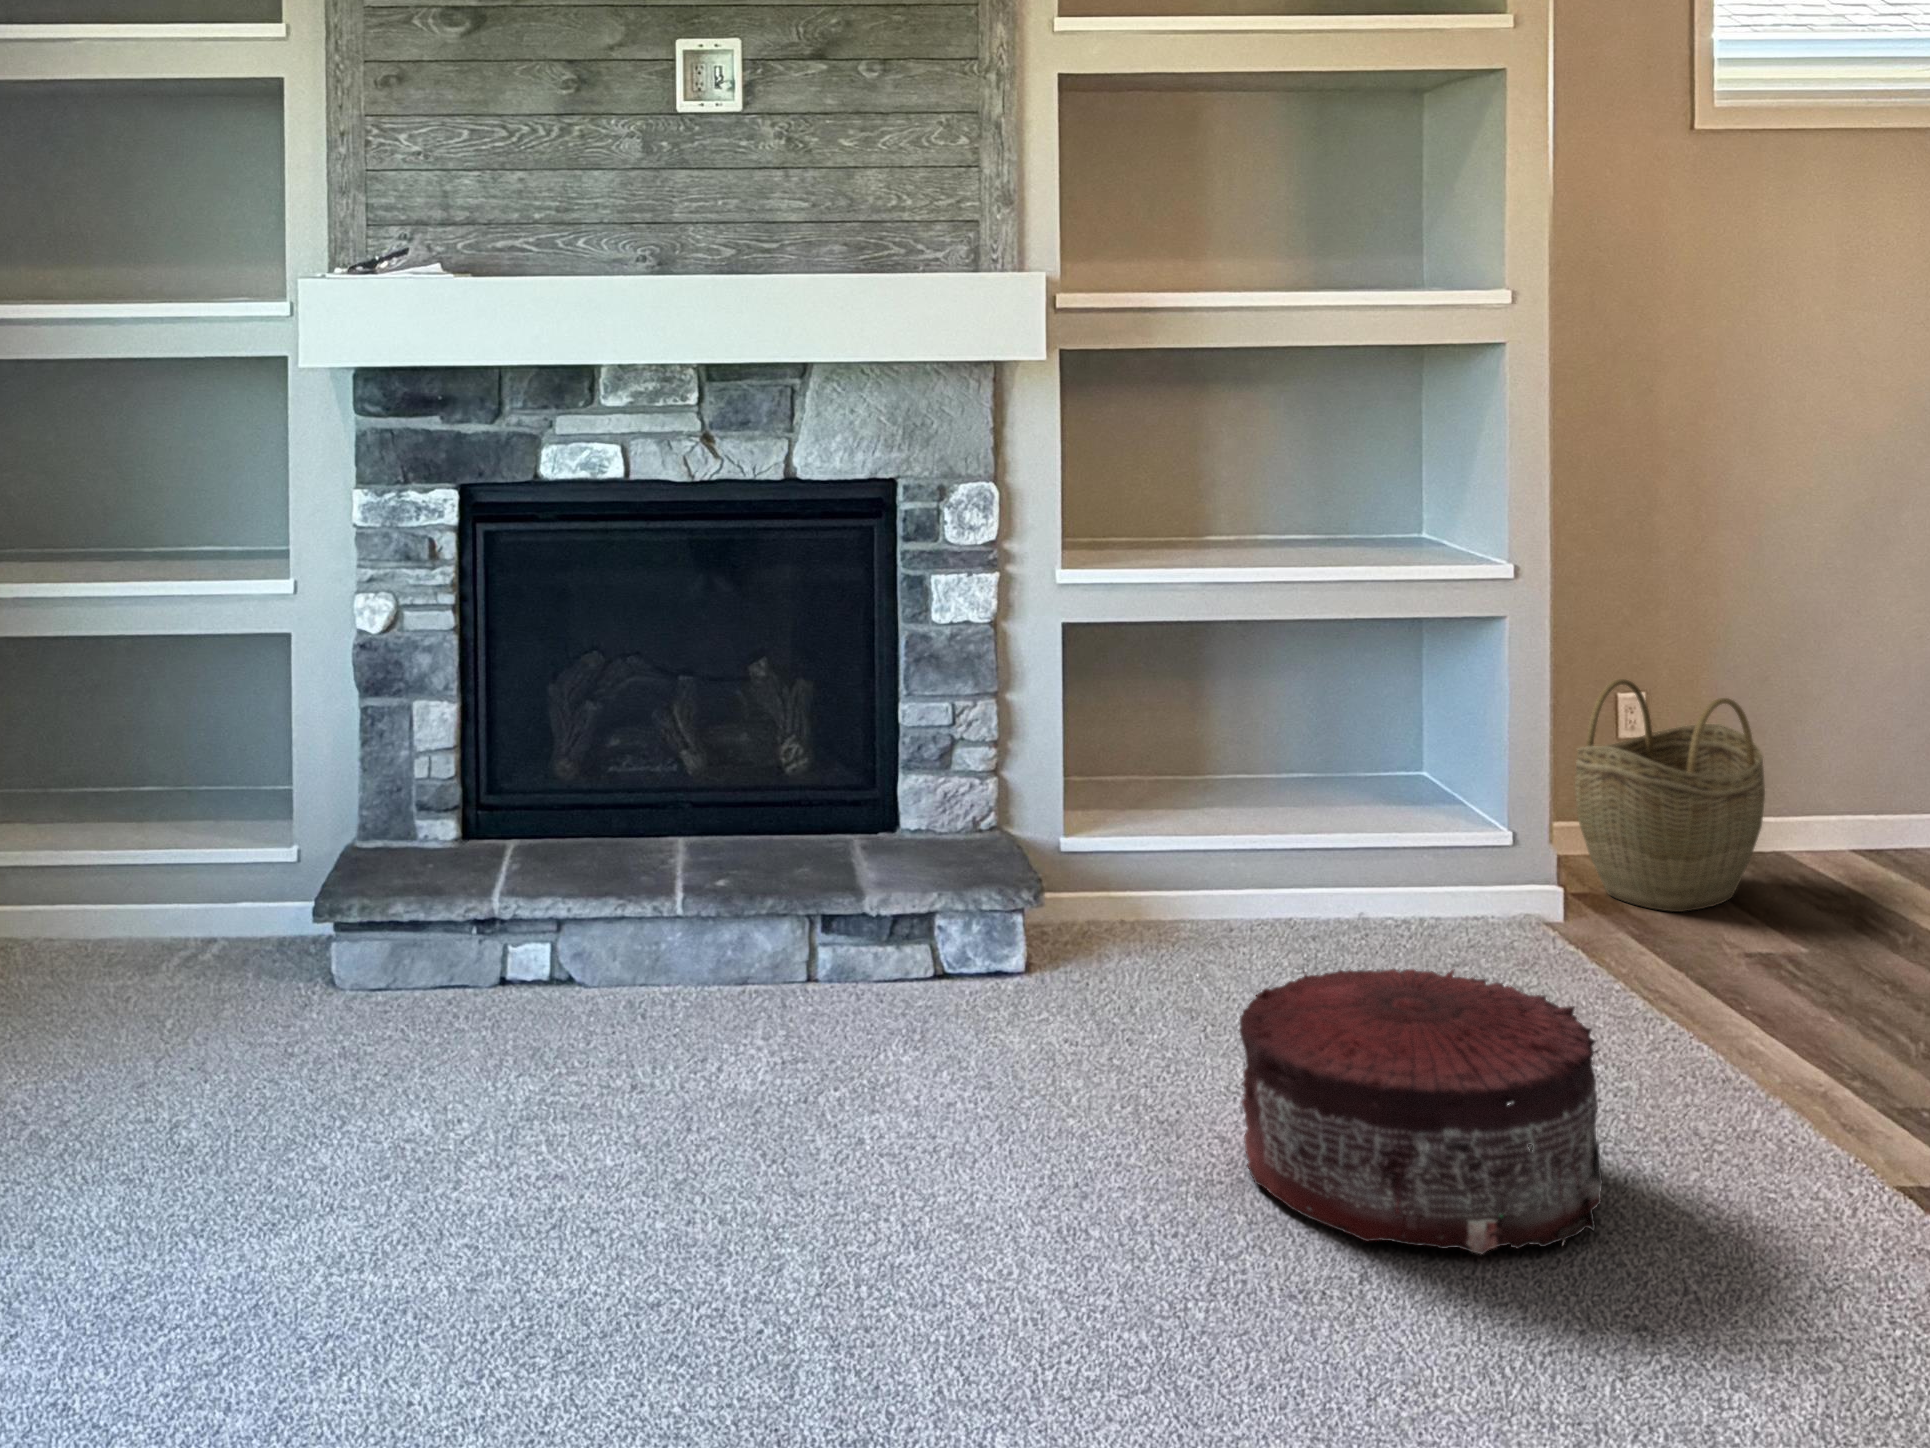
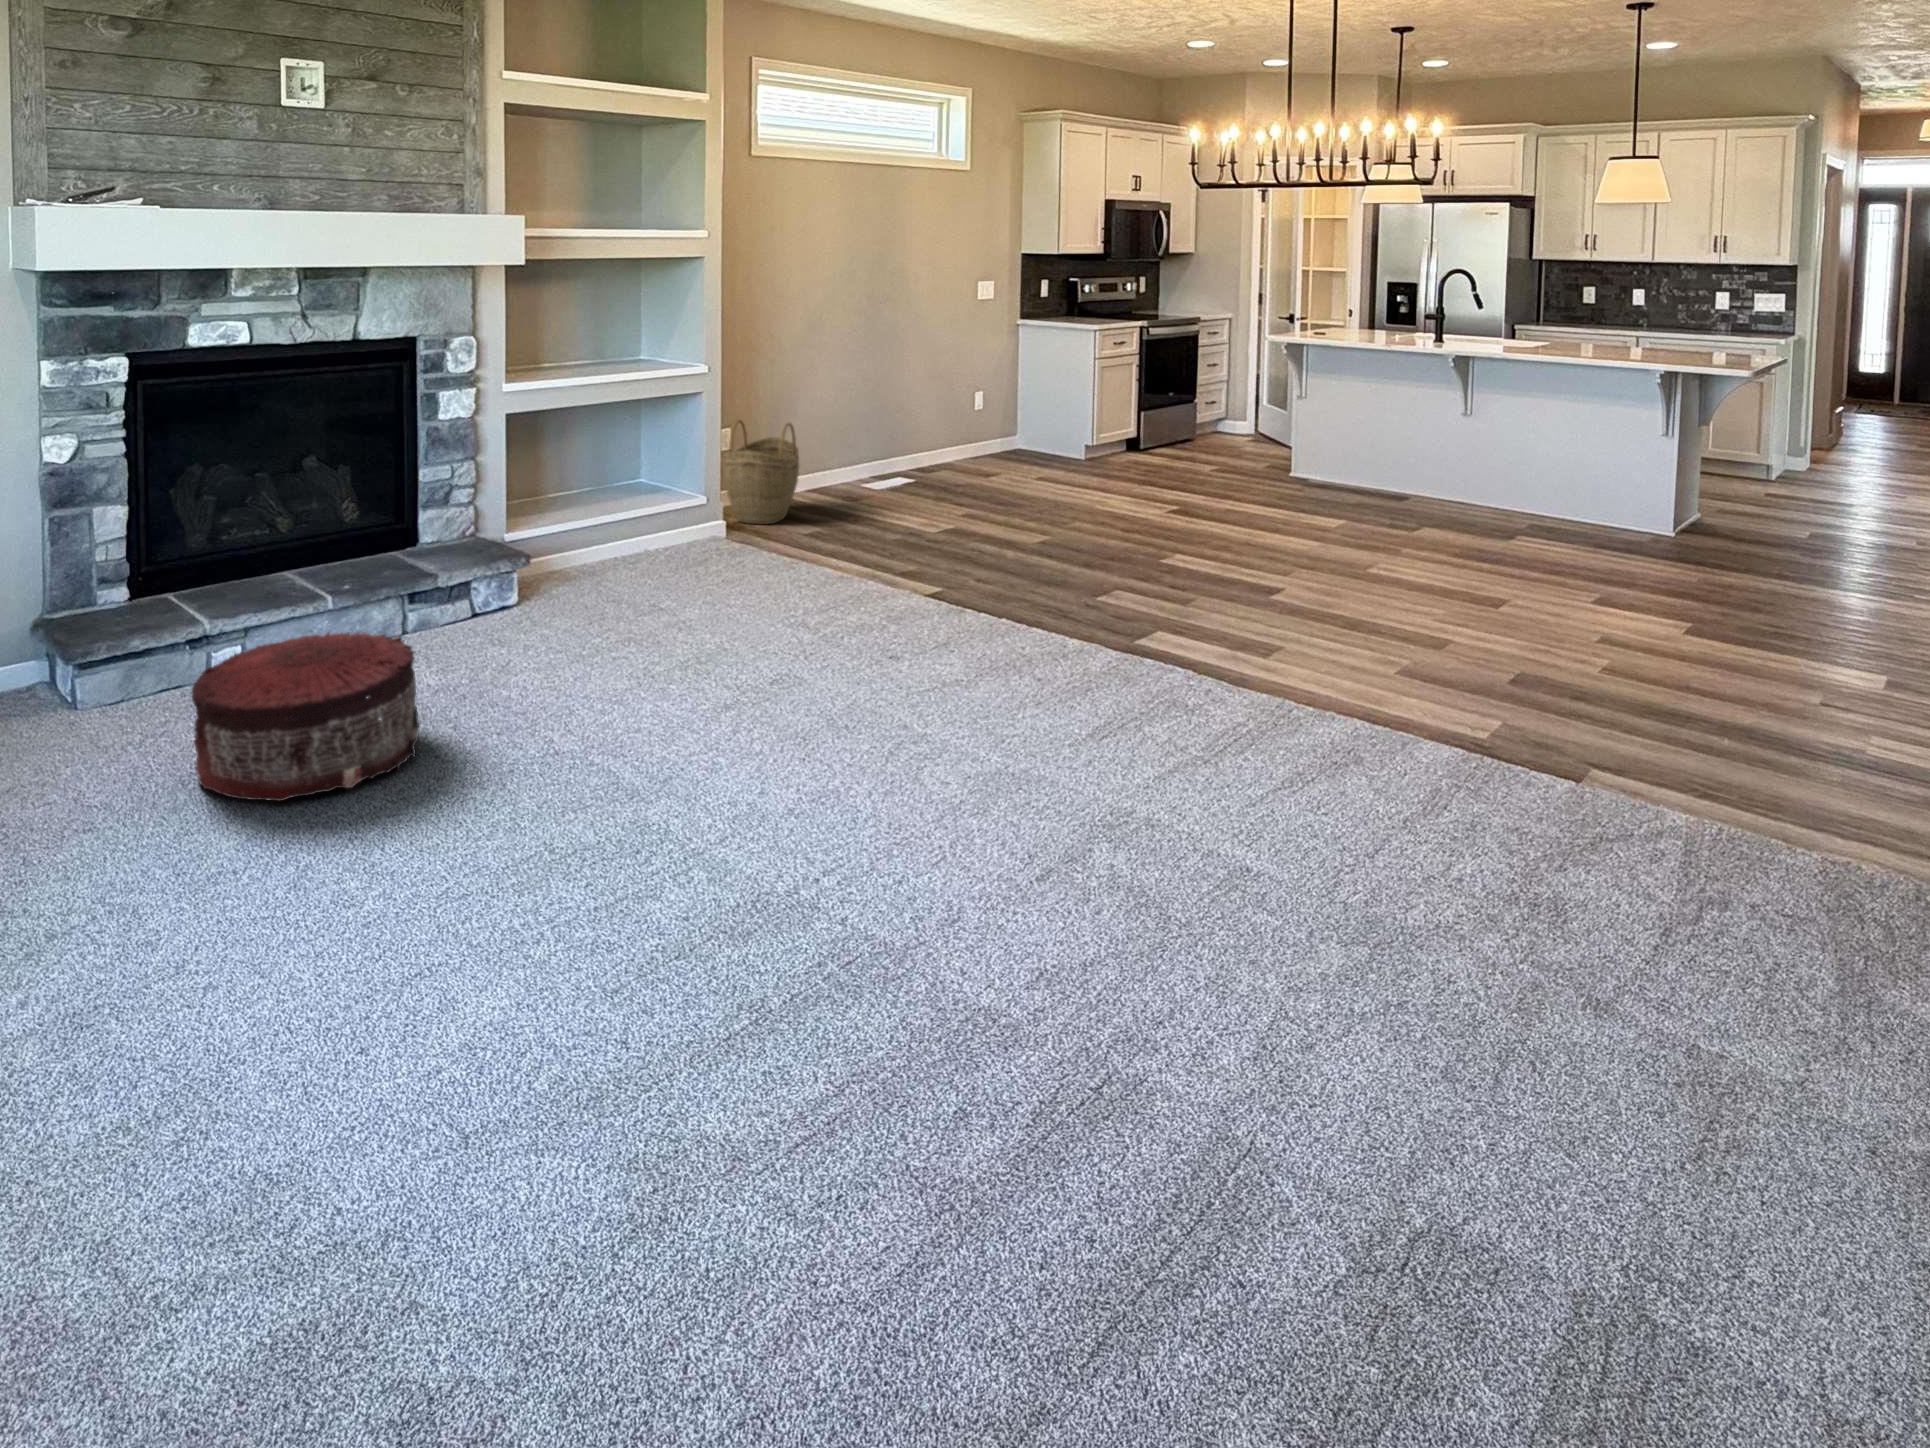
pouf: present [1239,969,1602,1254] -> present [192,632,419,801]

